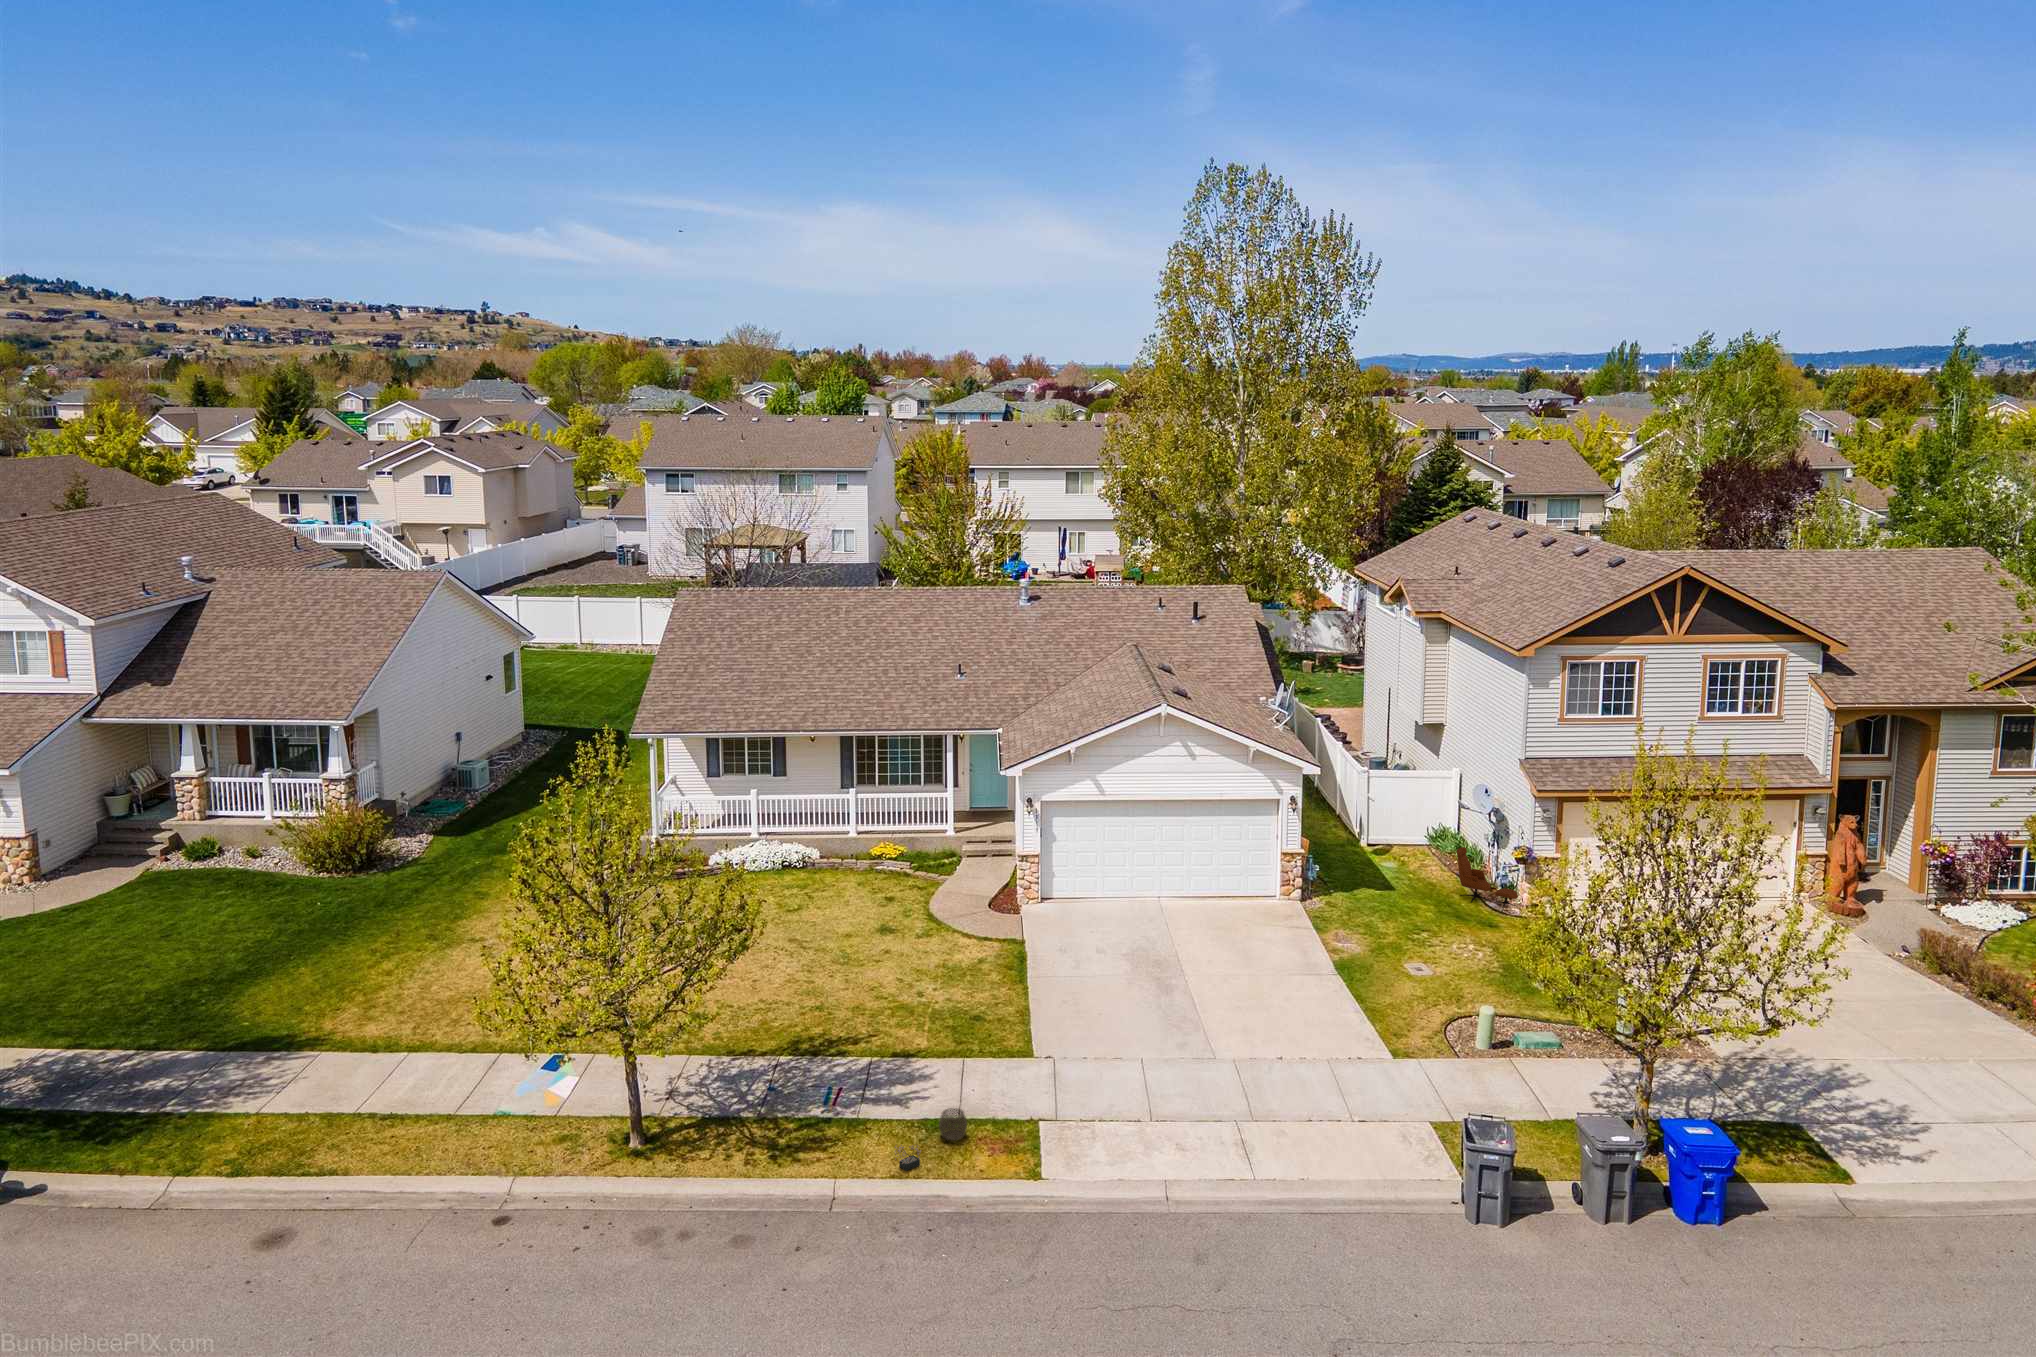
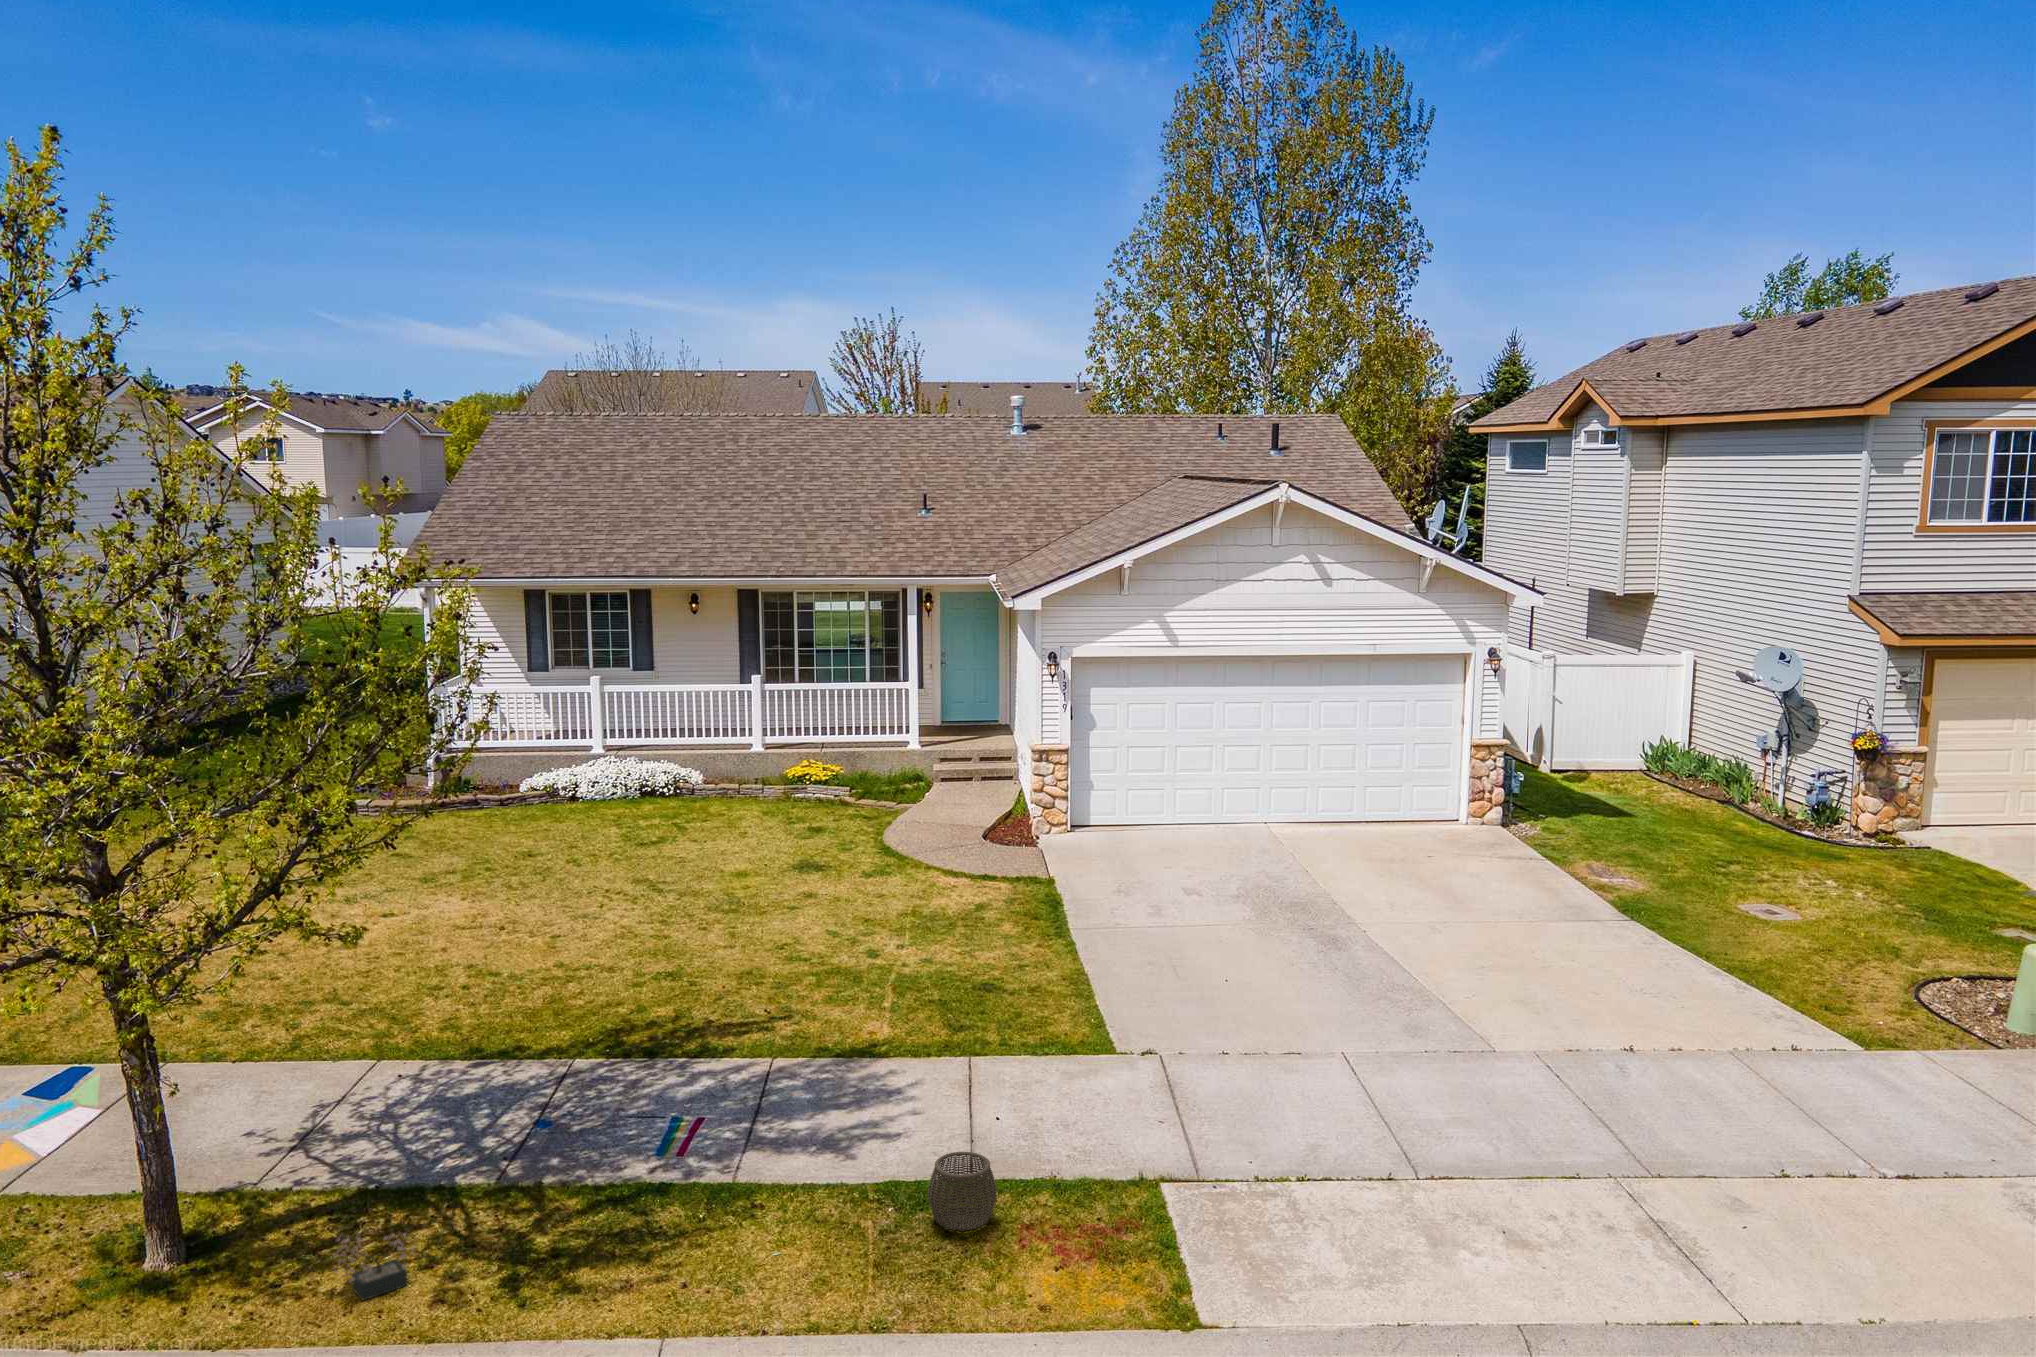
lounge chair: present [1457,847,1518,907] -> none [1741,743,1850,835]
decorative plant: present [895,1145,921,1171] -> present [334,1233,415,1300]

